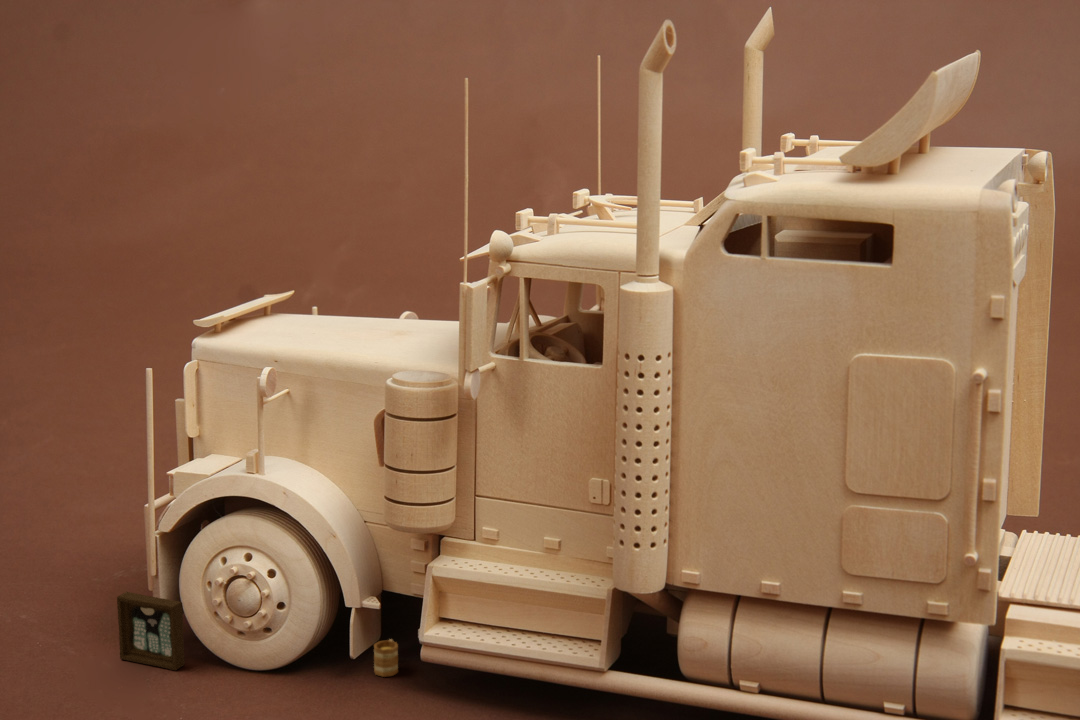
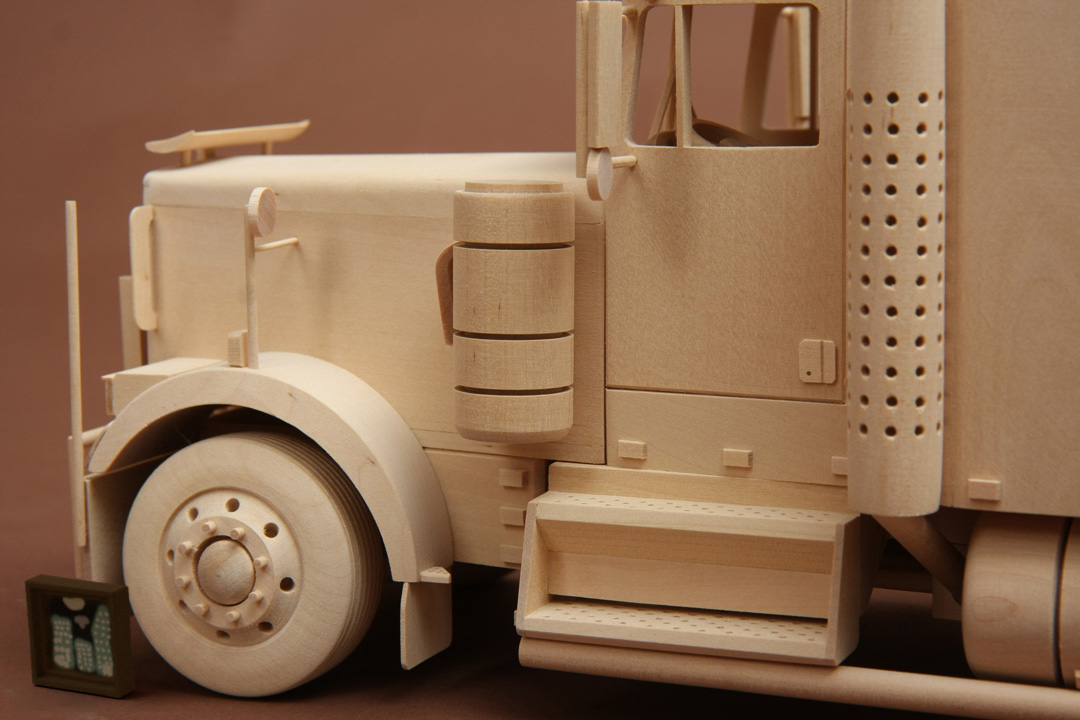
mug: present [374,639,398,677] -> none [440,642,482,701]

